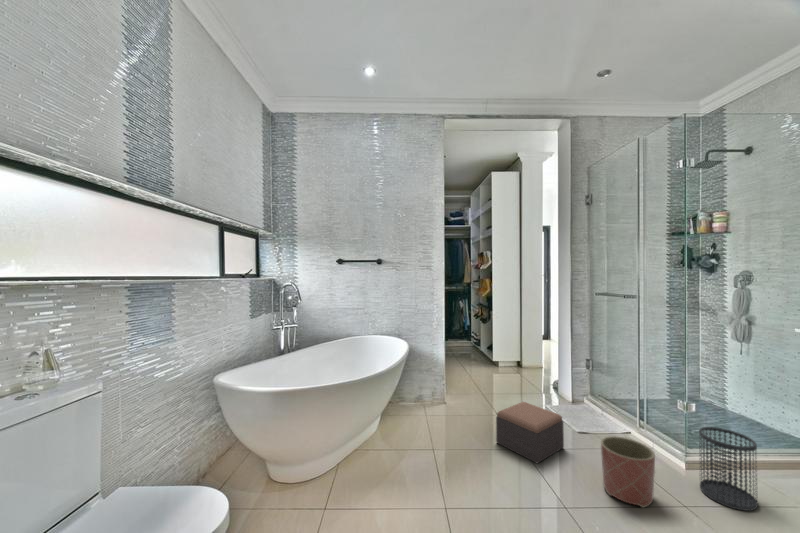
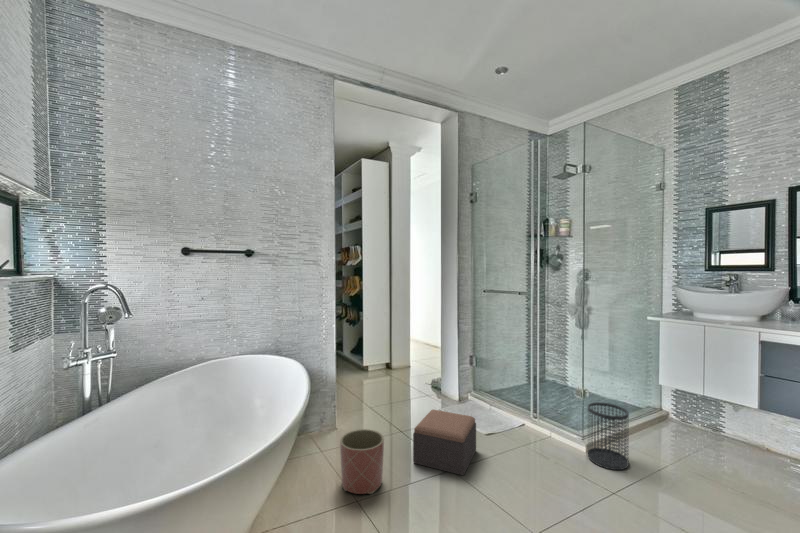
planter: present [601,436,655,507] -> present [340,429,384,494]

